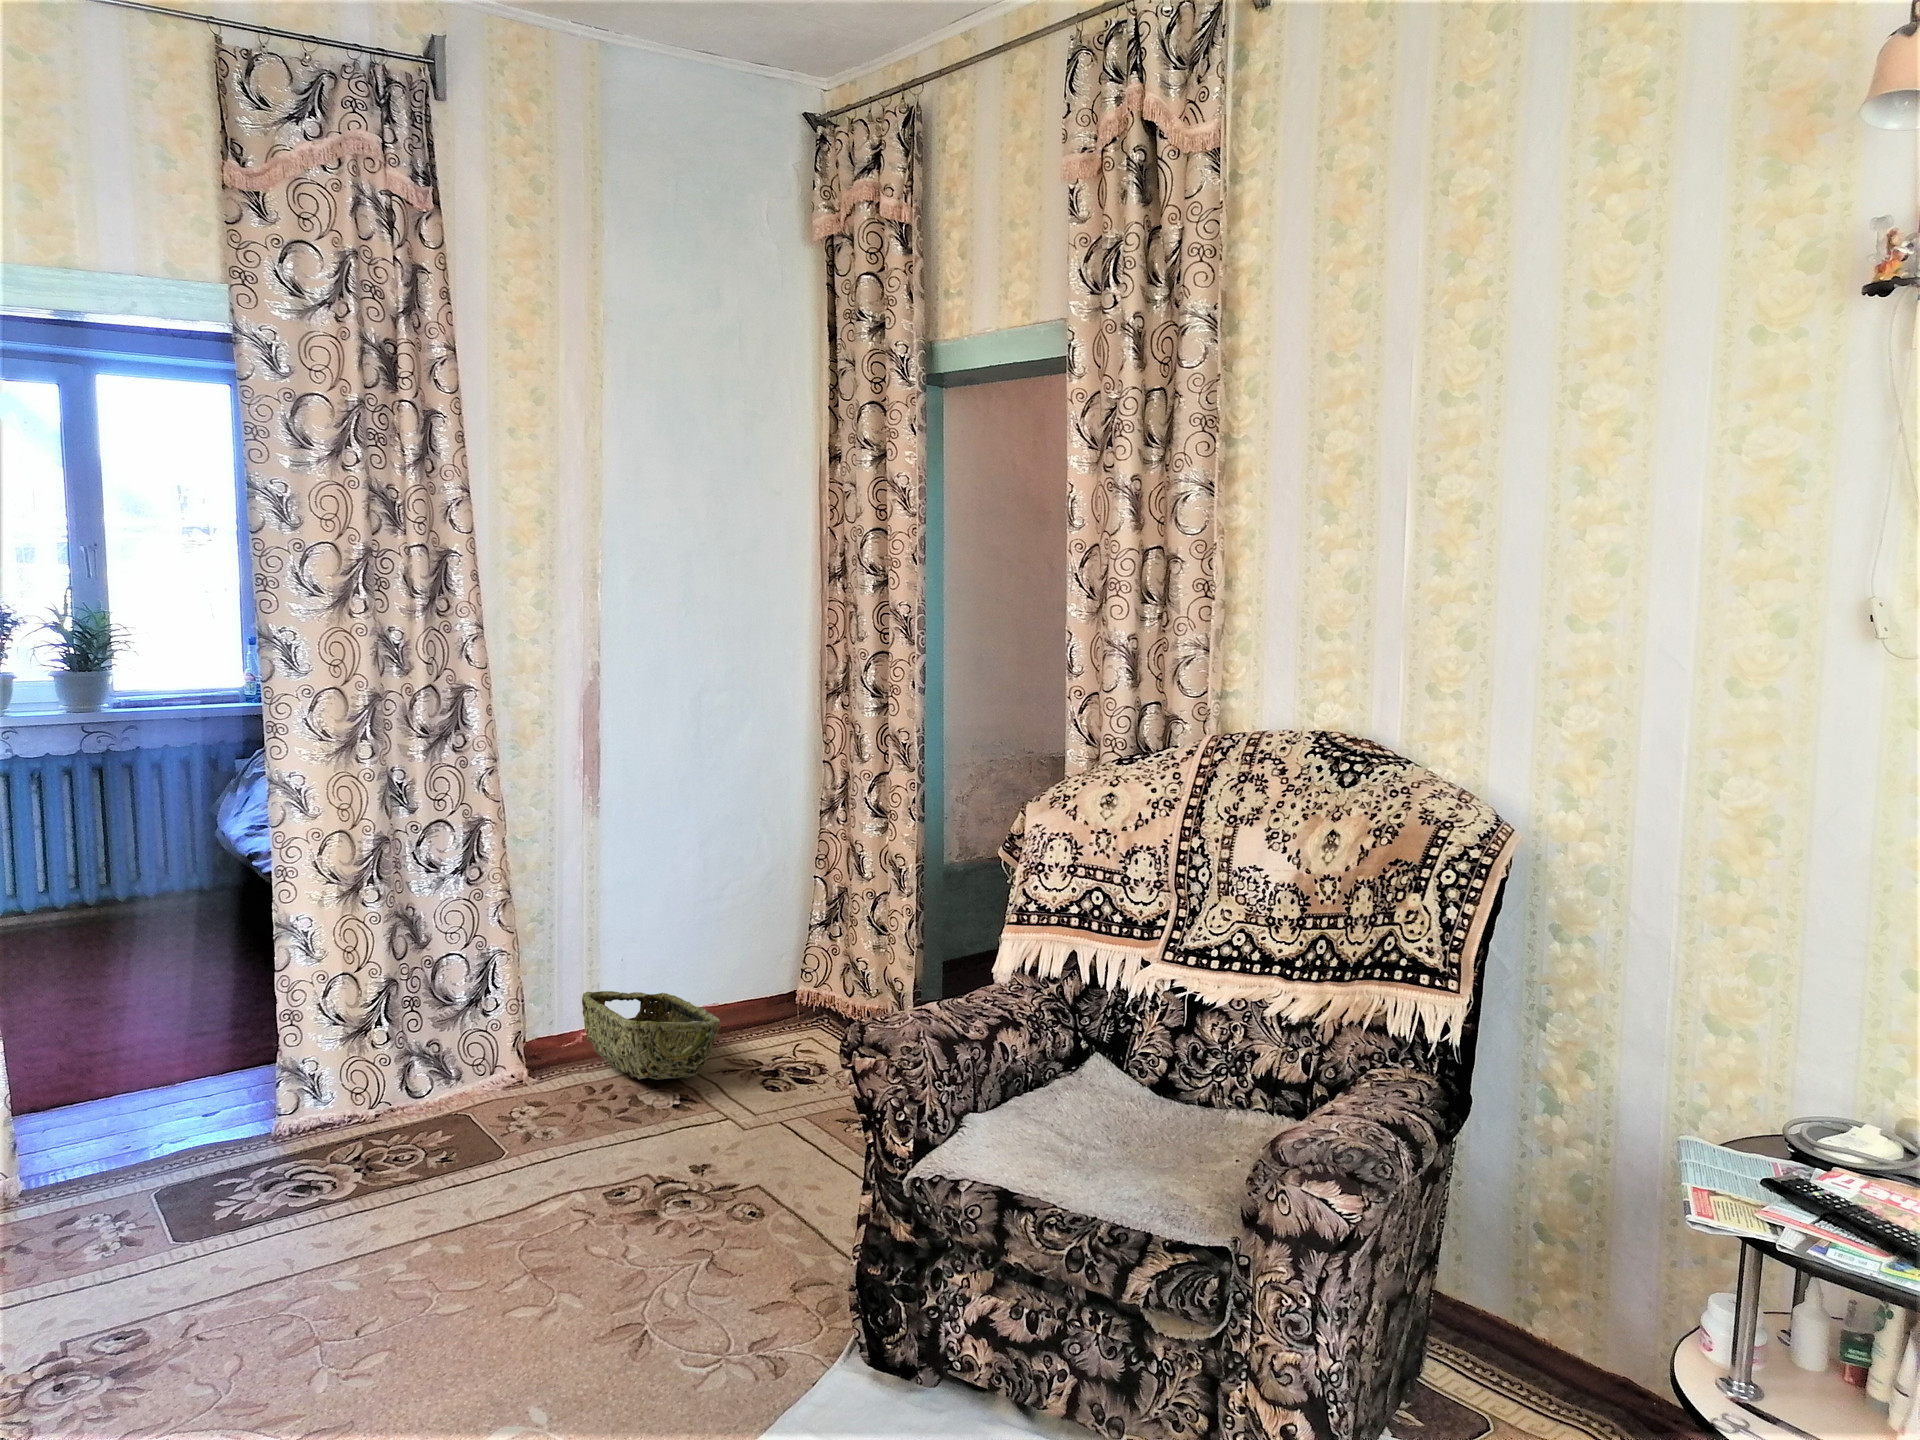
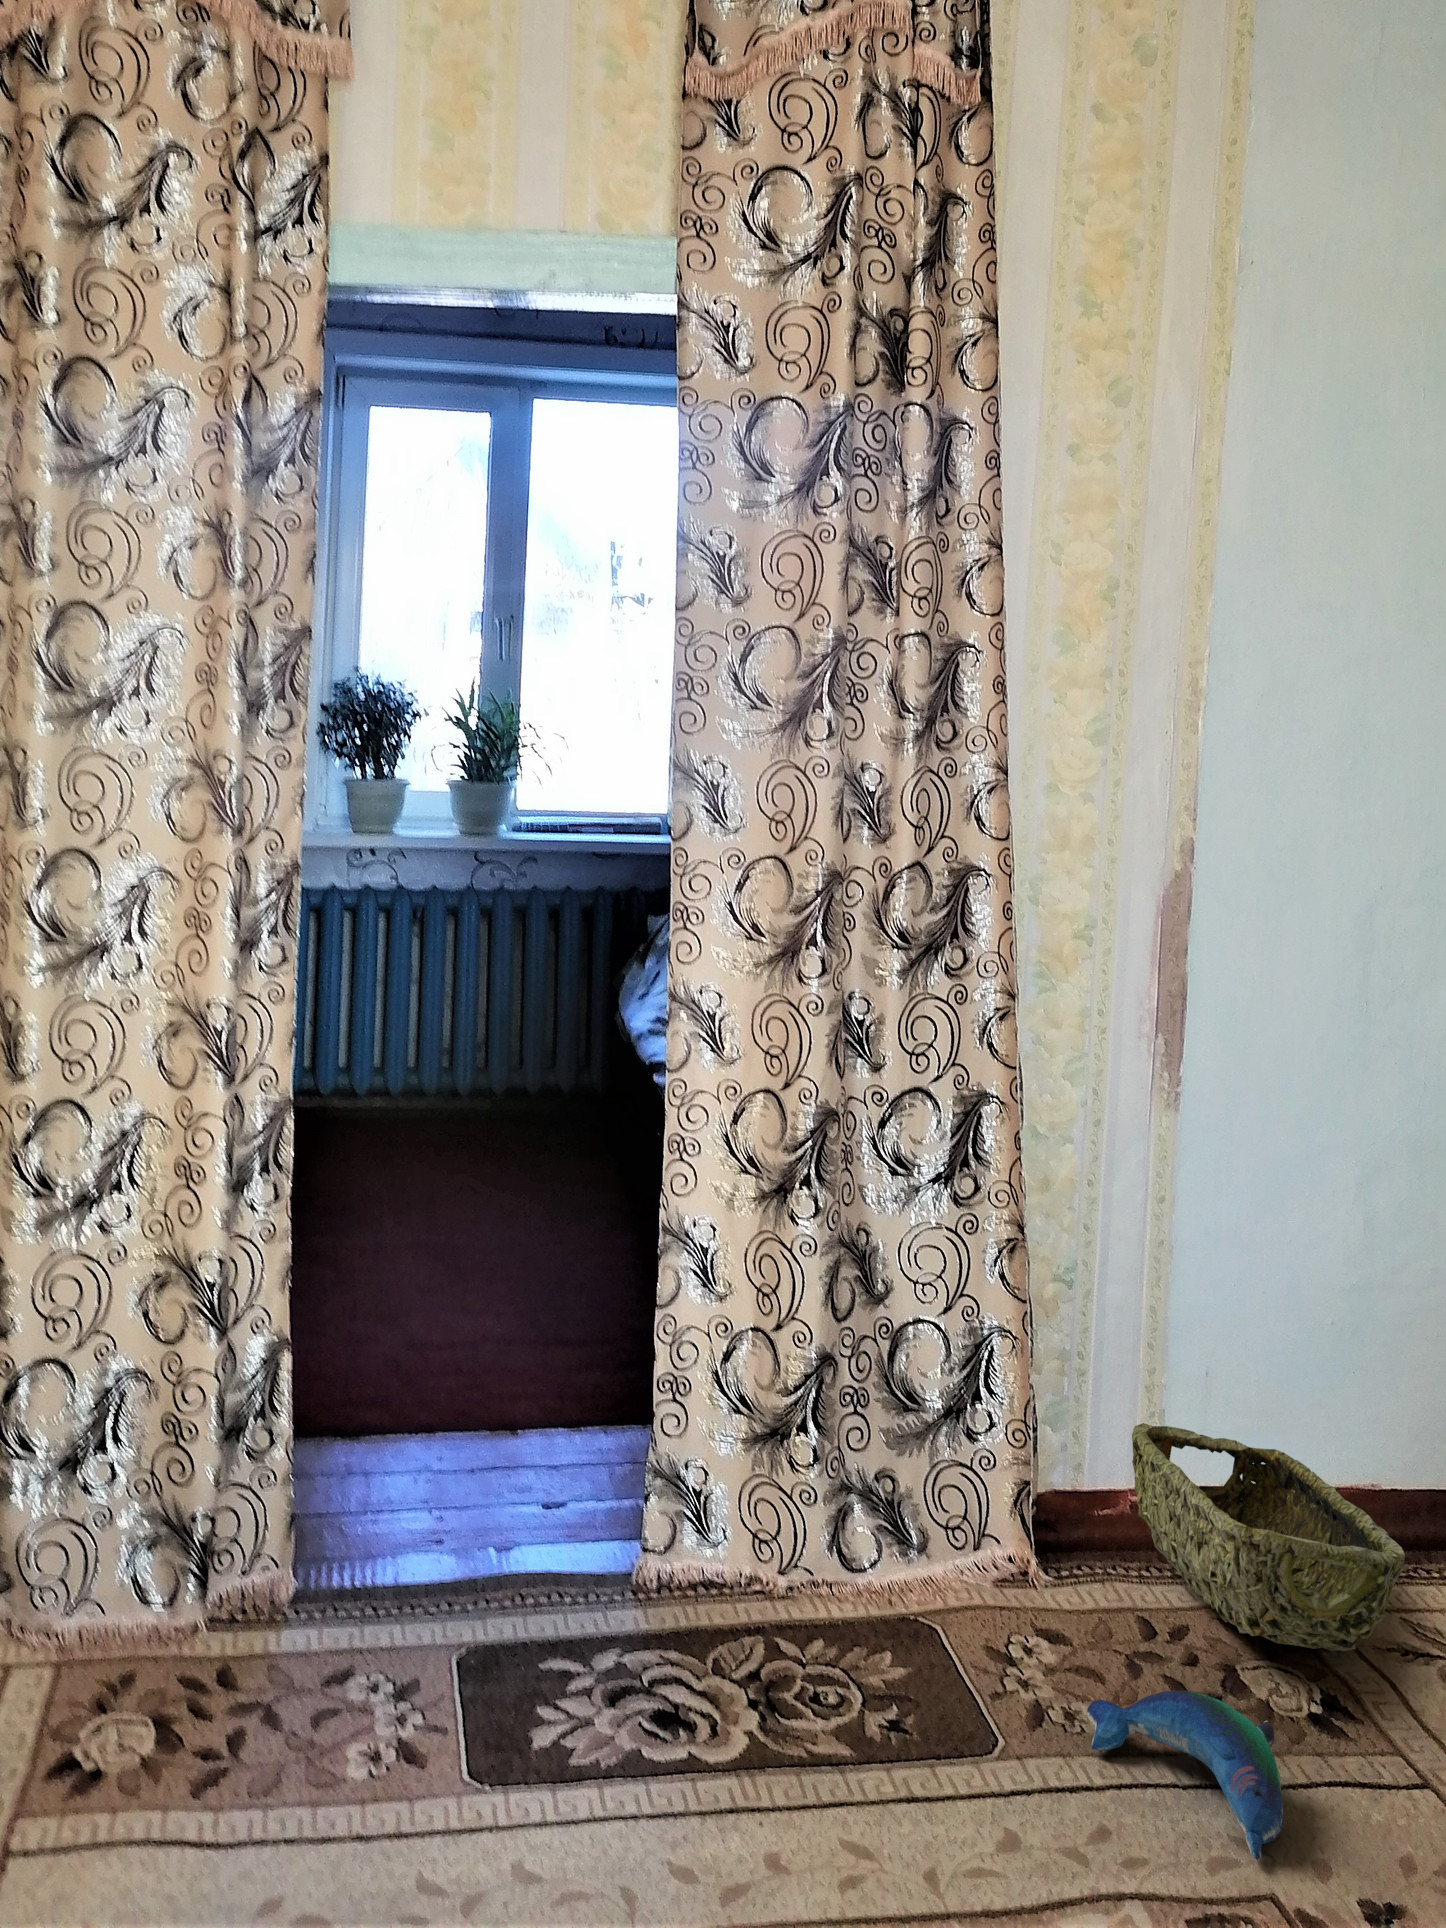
plush toy: none [553,1101,650,1162] -> present [1087,1691,1283,1860]

